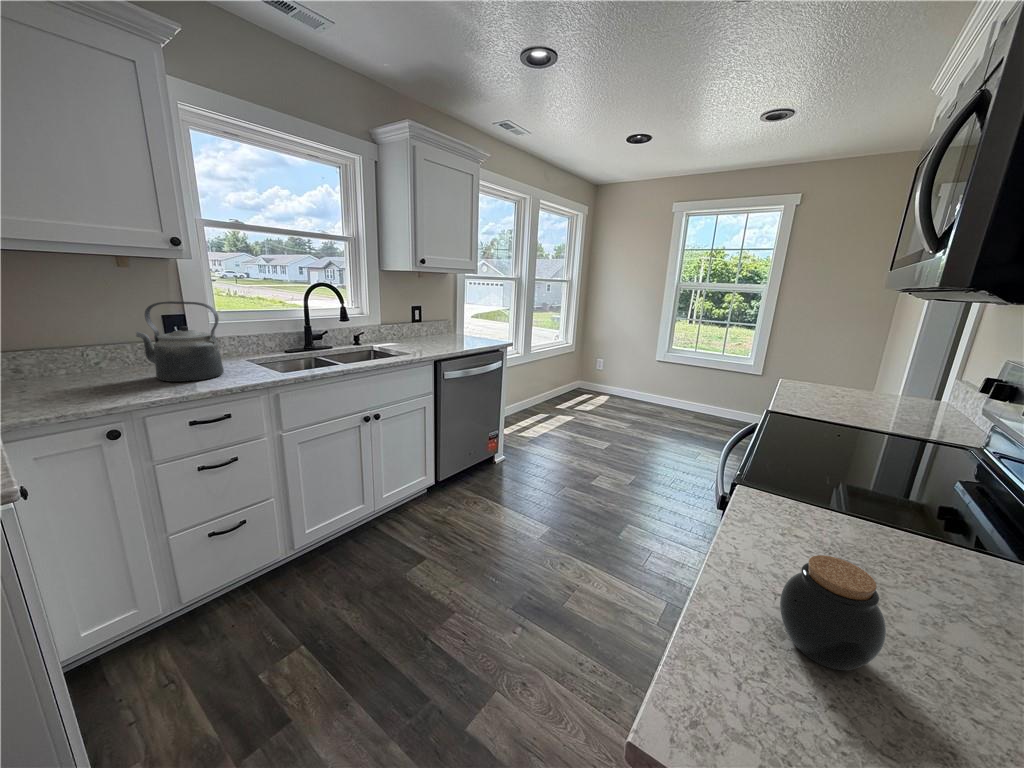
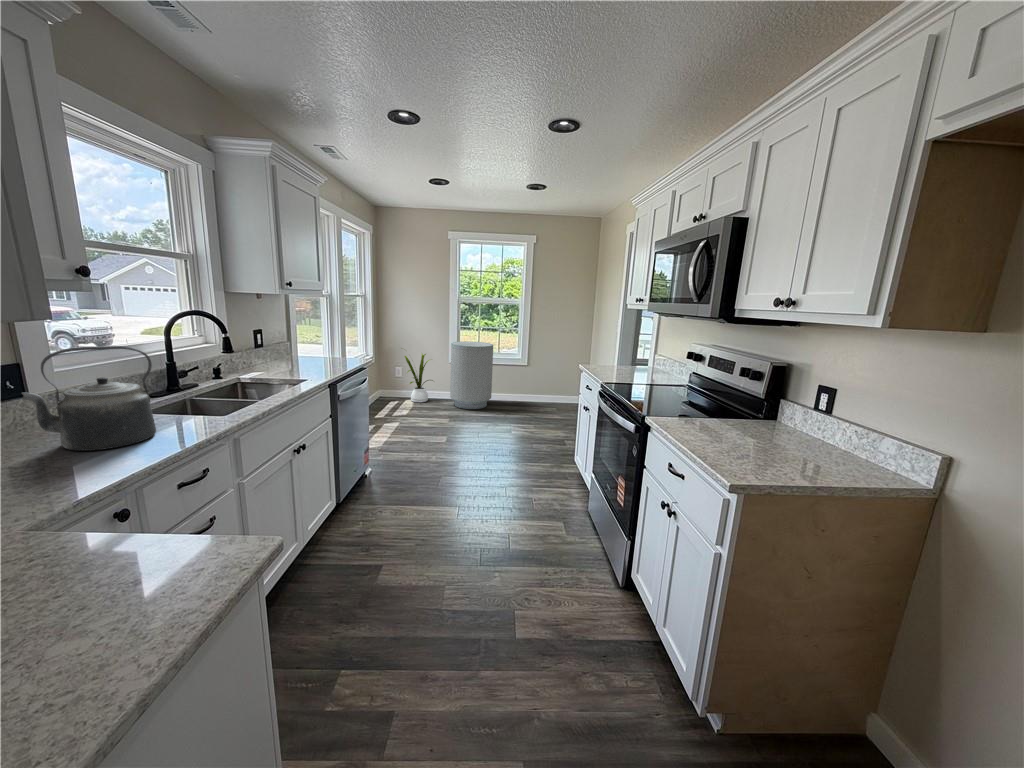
trash can: none [647,336,712,420] -> present [450,341,493,409]
house plant: none [600,338,637,401] -> present [405,354,433,402]
jar: present [780,555,886,670] -> none [728,419,759,452]

